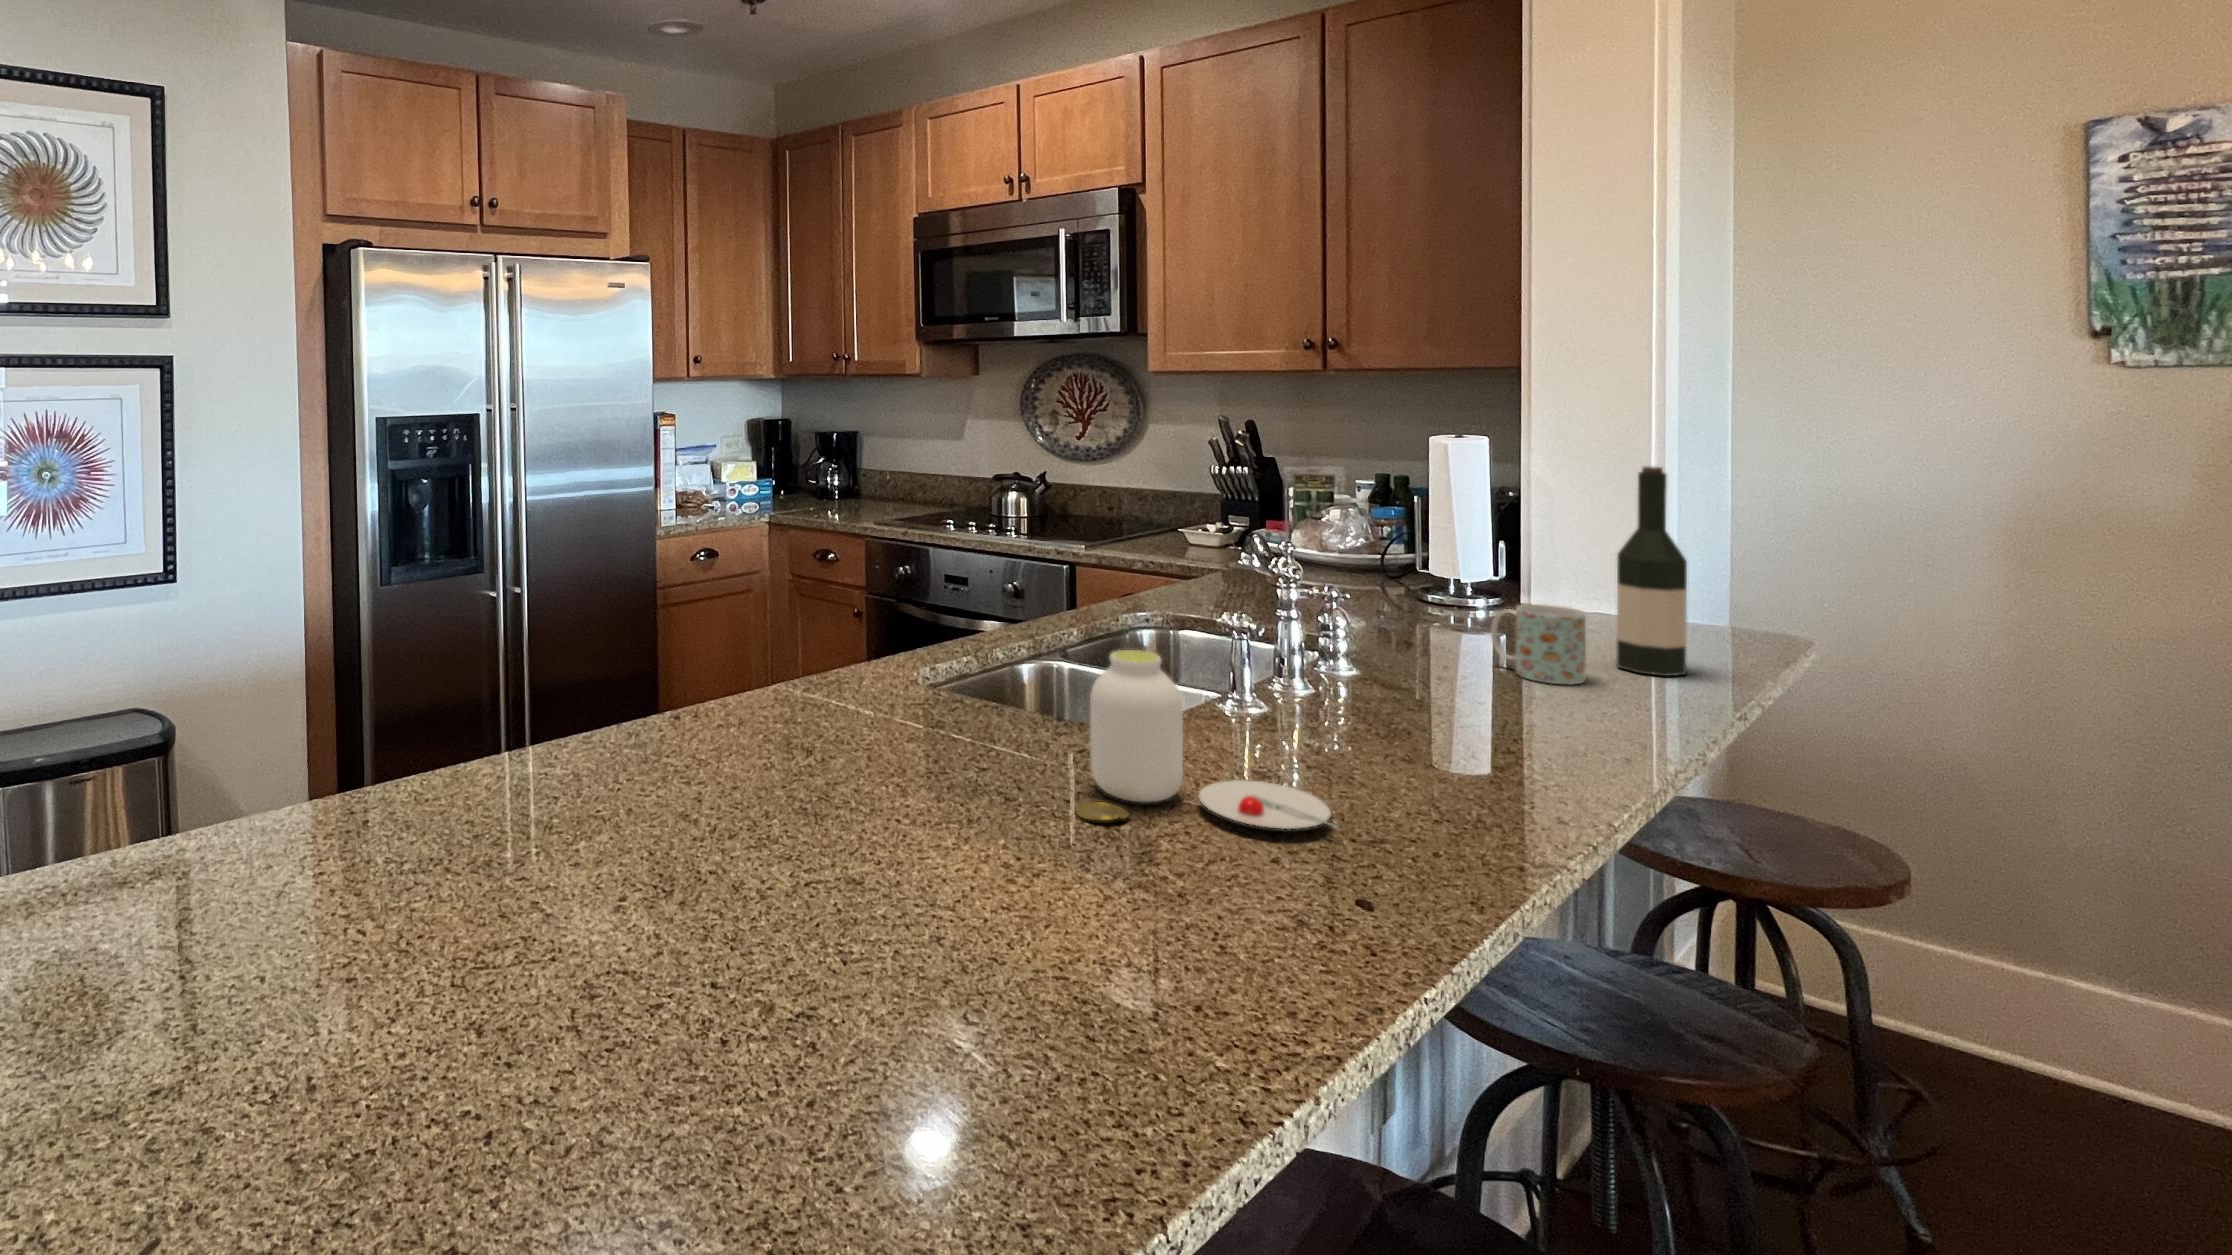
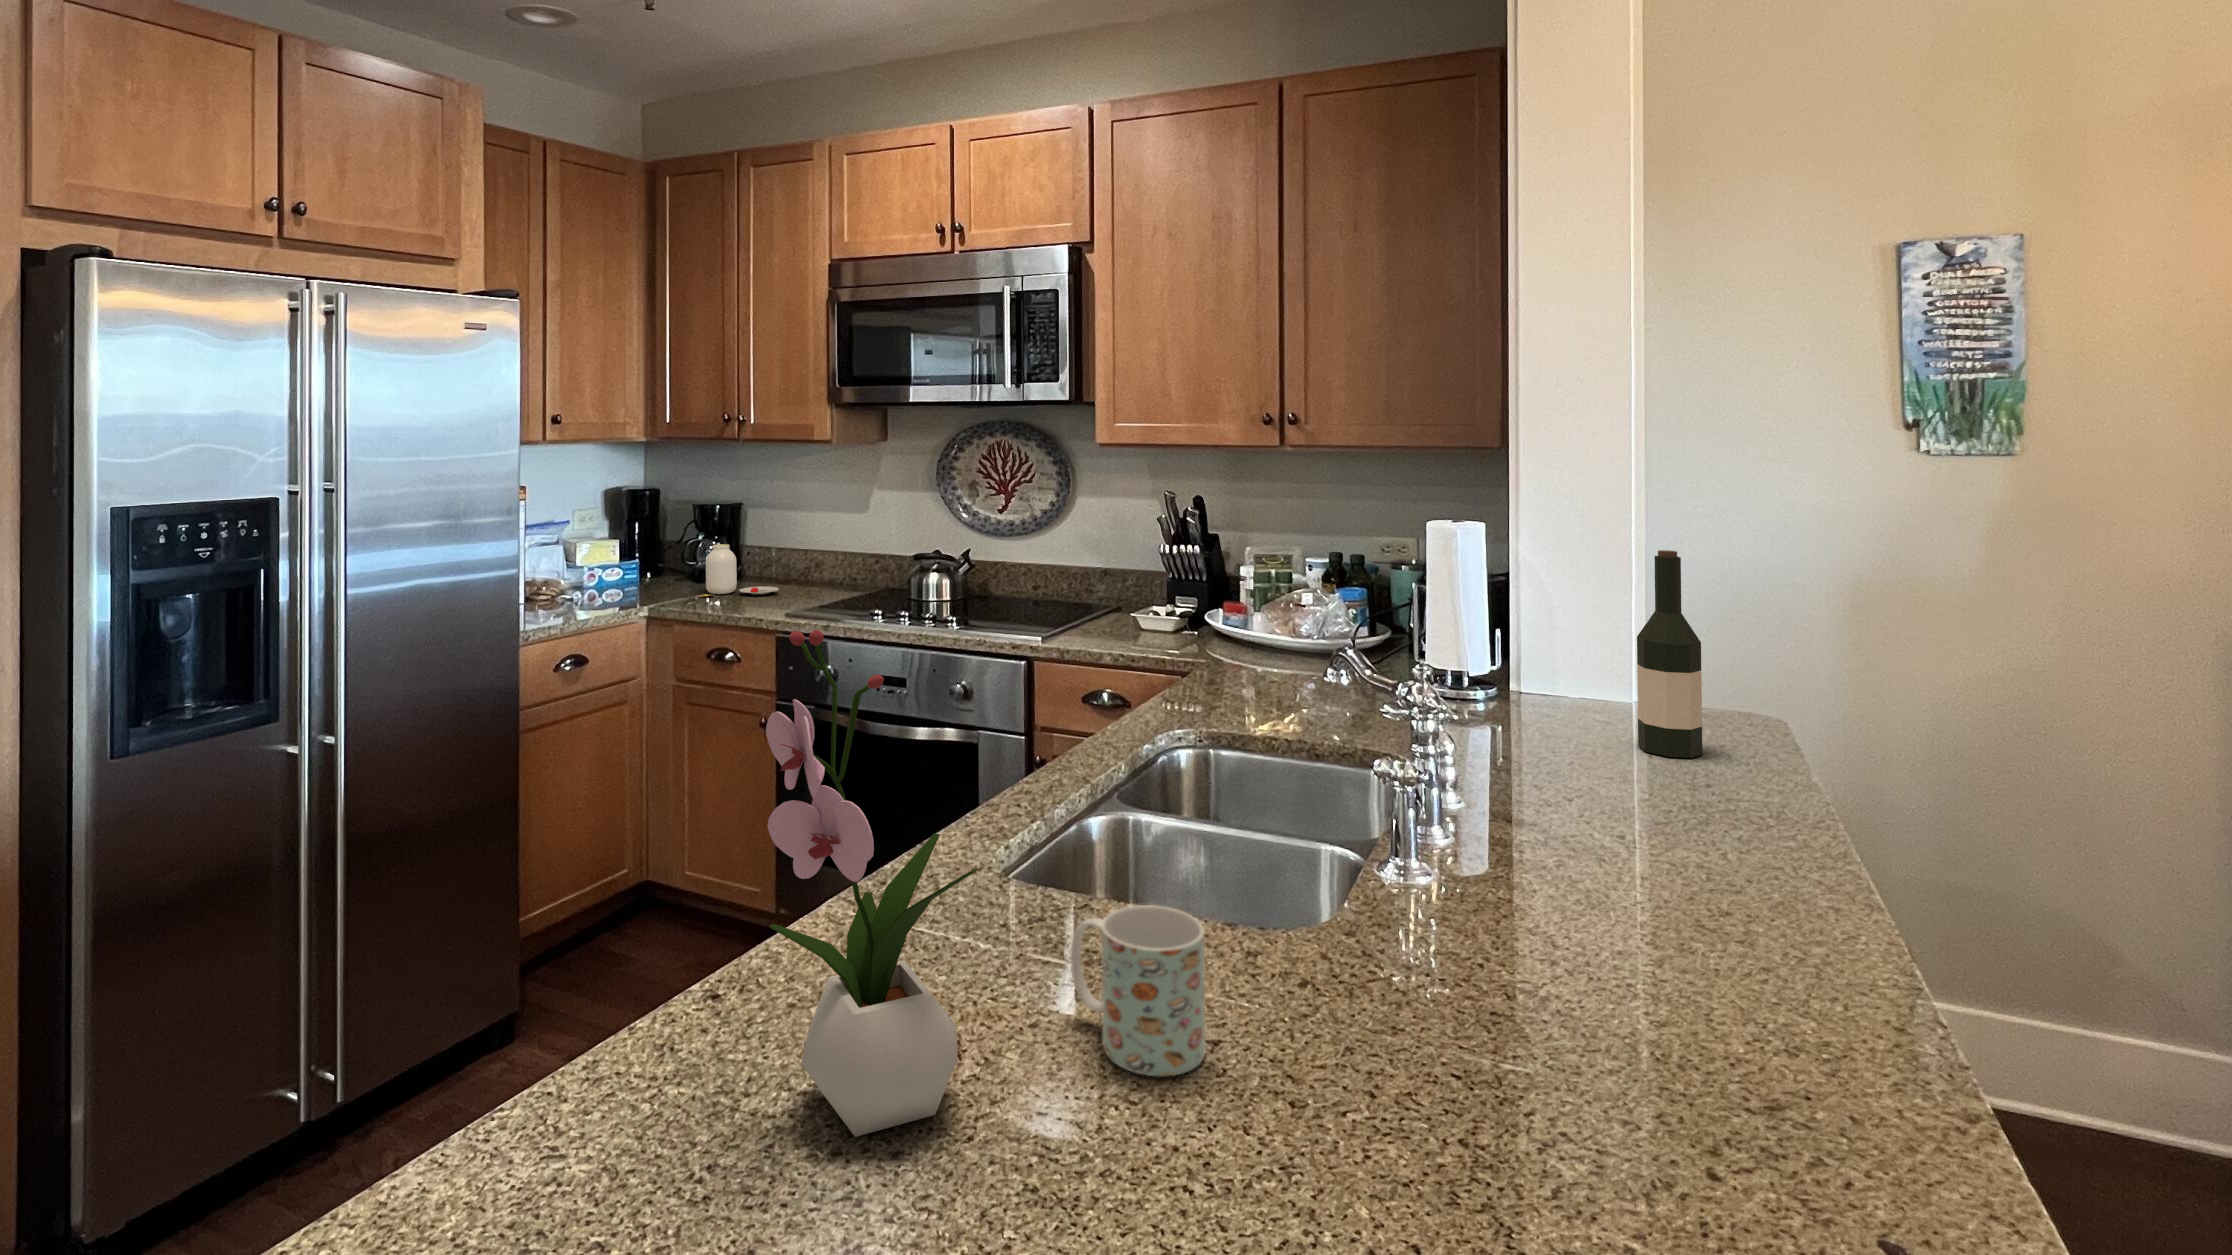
flower arrangement: none [649,476,779,801] -> present [766,630,979,1137]
mug: present [1491,604,1586,684] -> present [1070,905,1205,1076]
jar: present [1076,650,1337,829] -> present [698,544,779,597]

